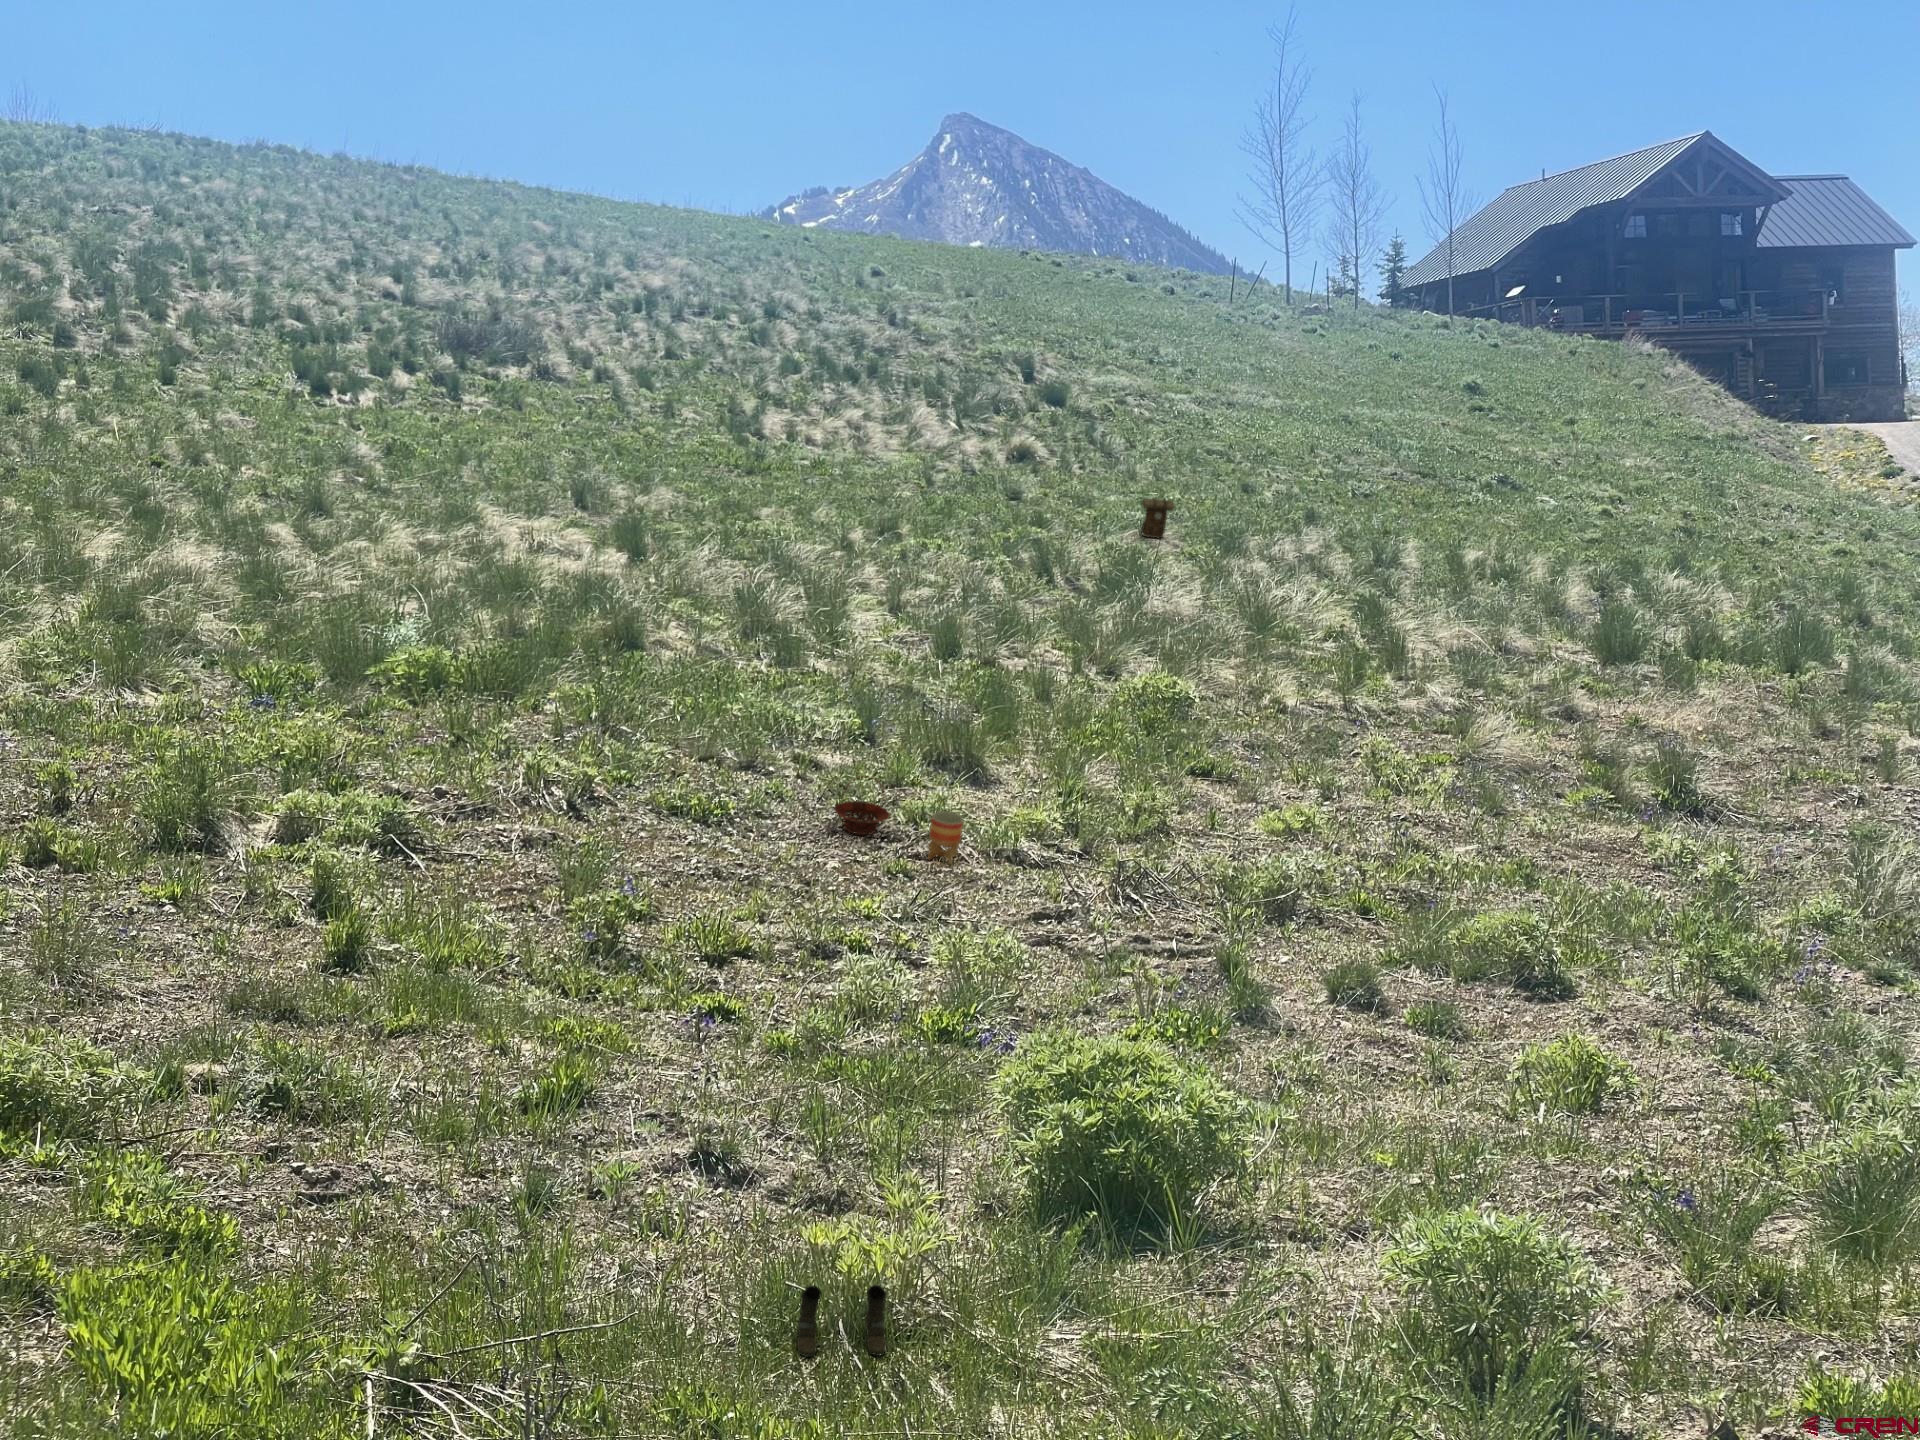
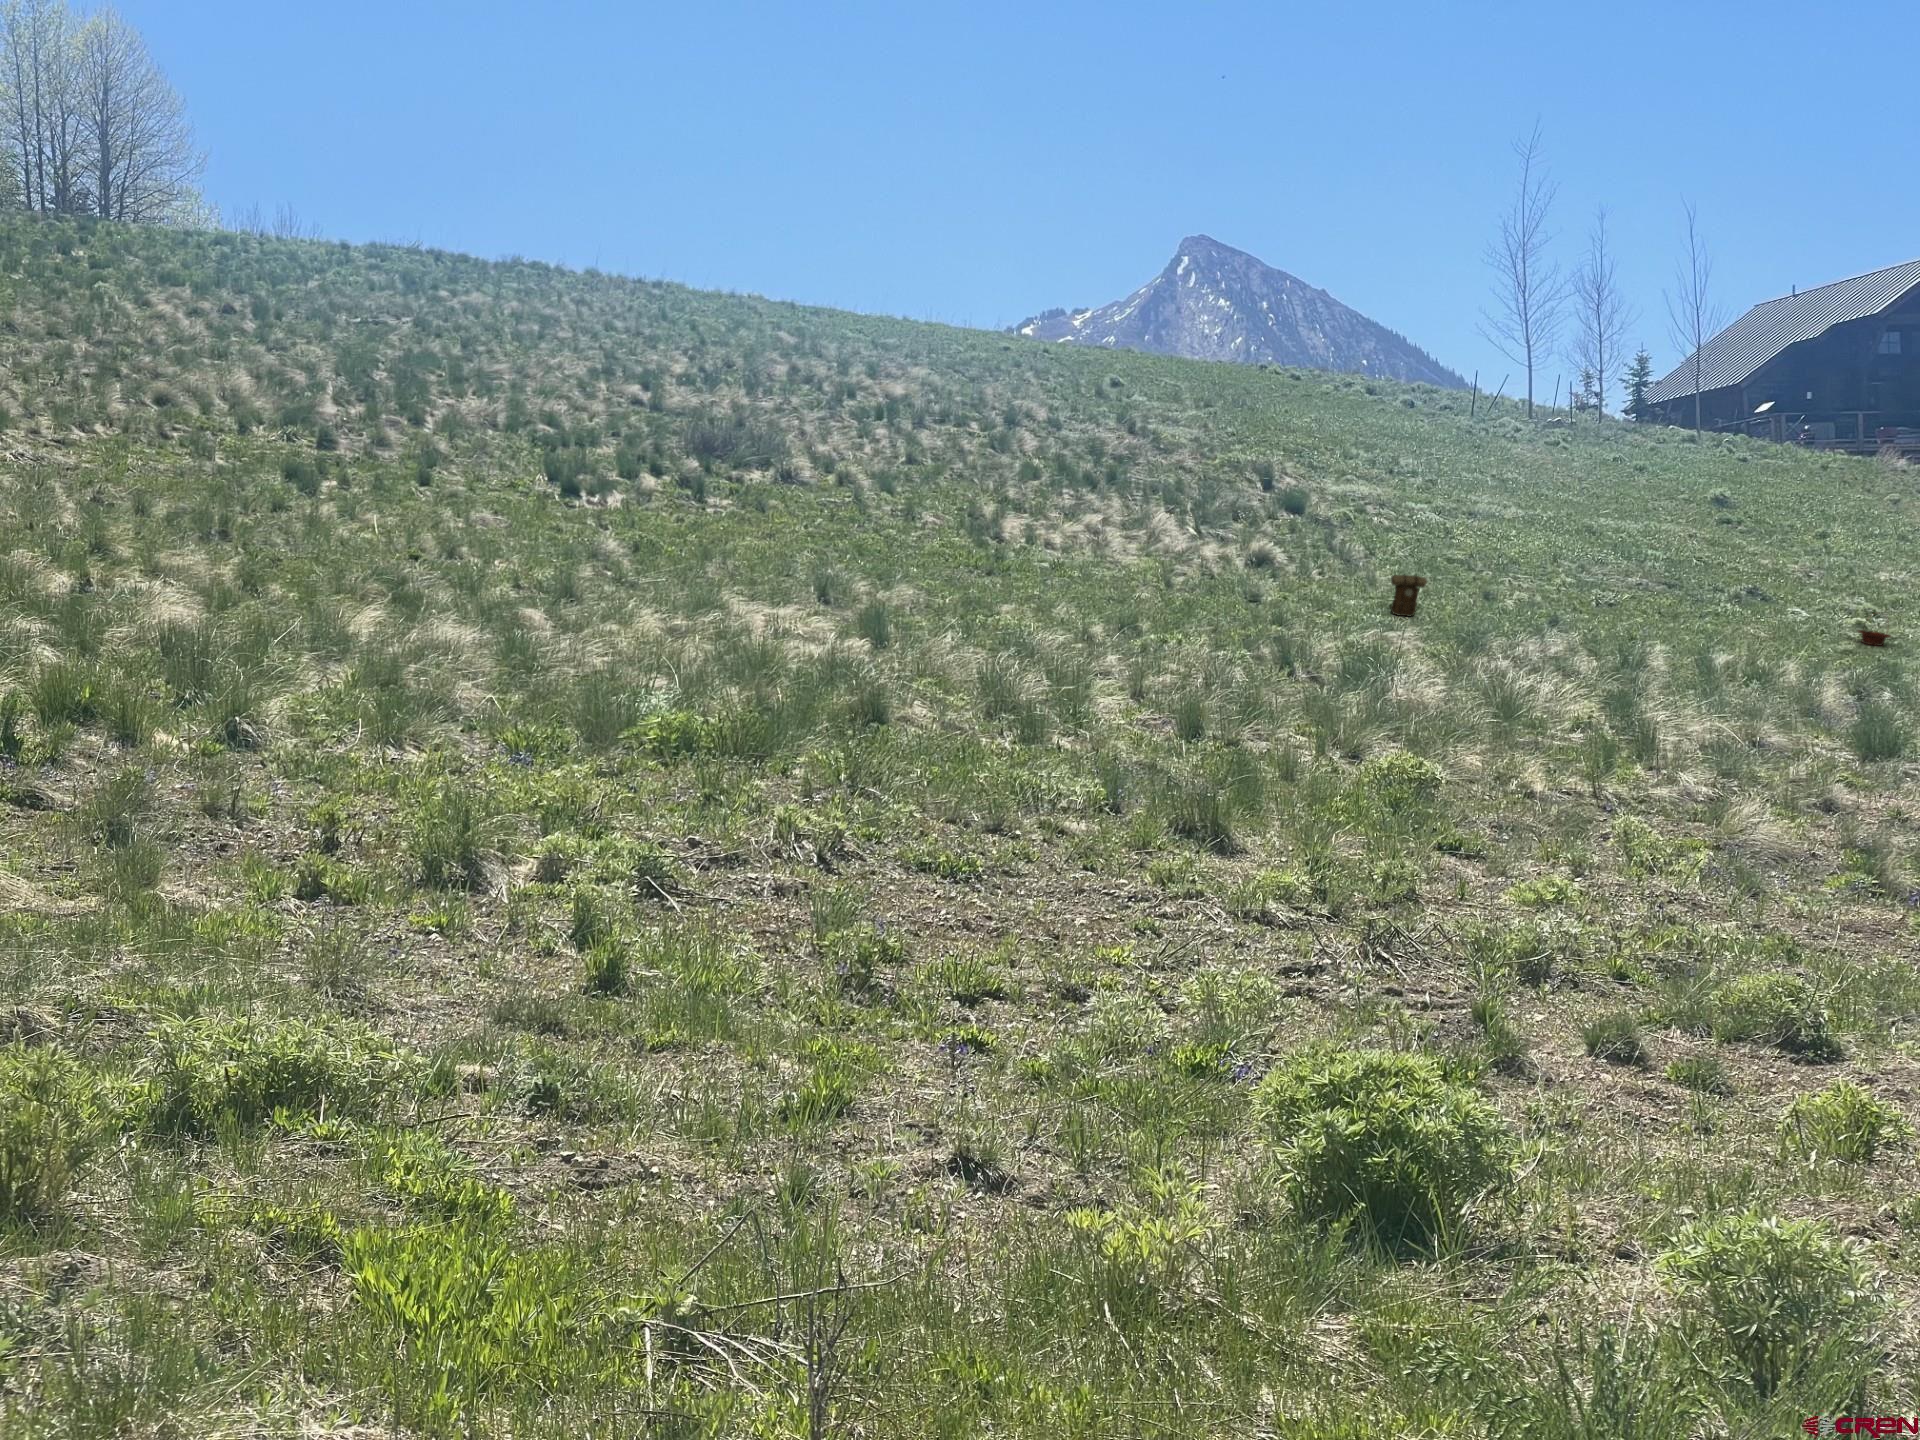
basket: present [834,776,890,835] -> present [1858,621,1891,646]
planter: present [928,811,964,865] -> none [1174,868,1211,923]
boots: present [797,1285,887,1357] -> none [1065,1253,1152,1324]

